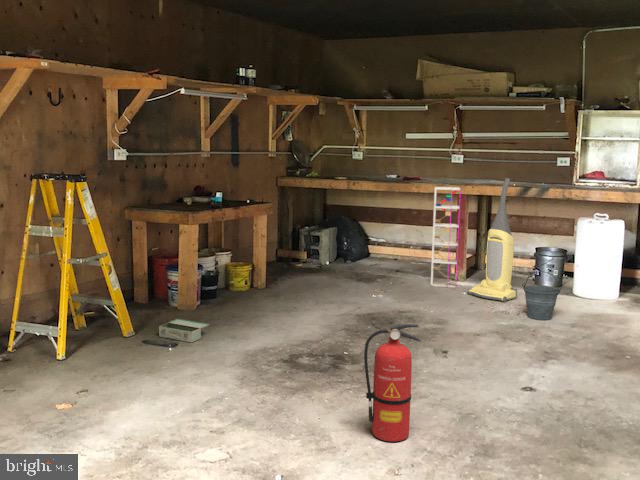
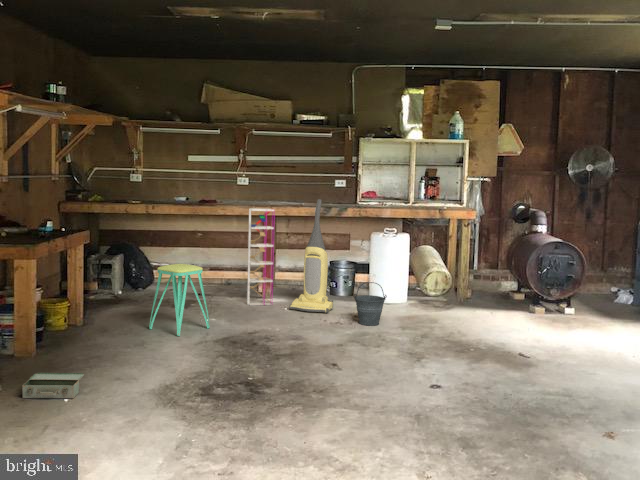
stool: none [313,239,367,306] -> present [149,264,210,336]
fire extinguisher: present [364,324,421,442] -> none [366,340,411,457]

